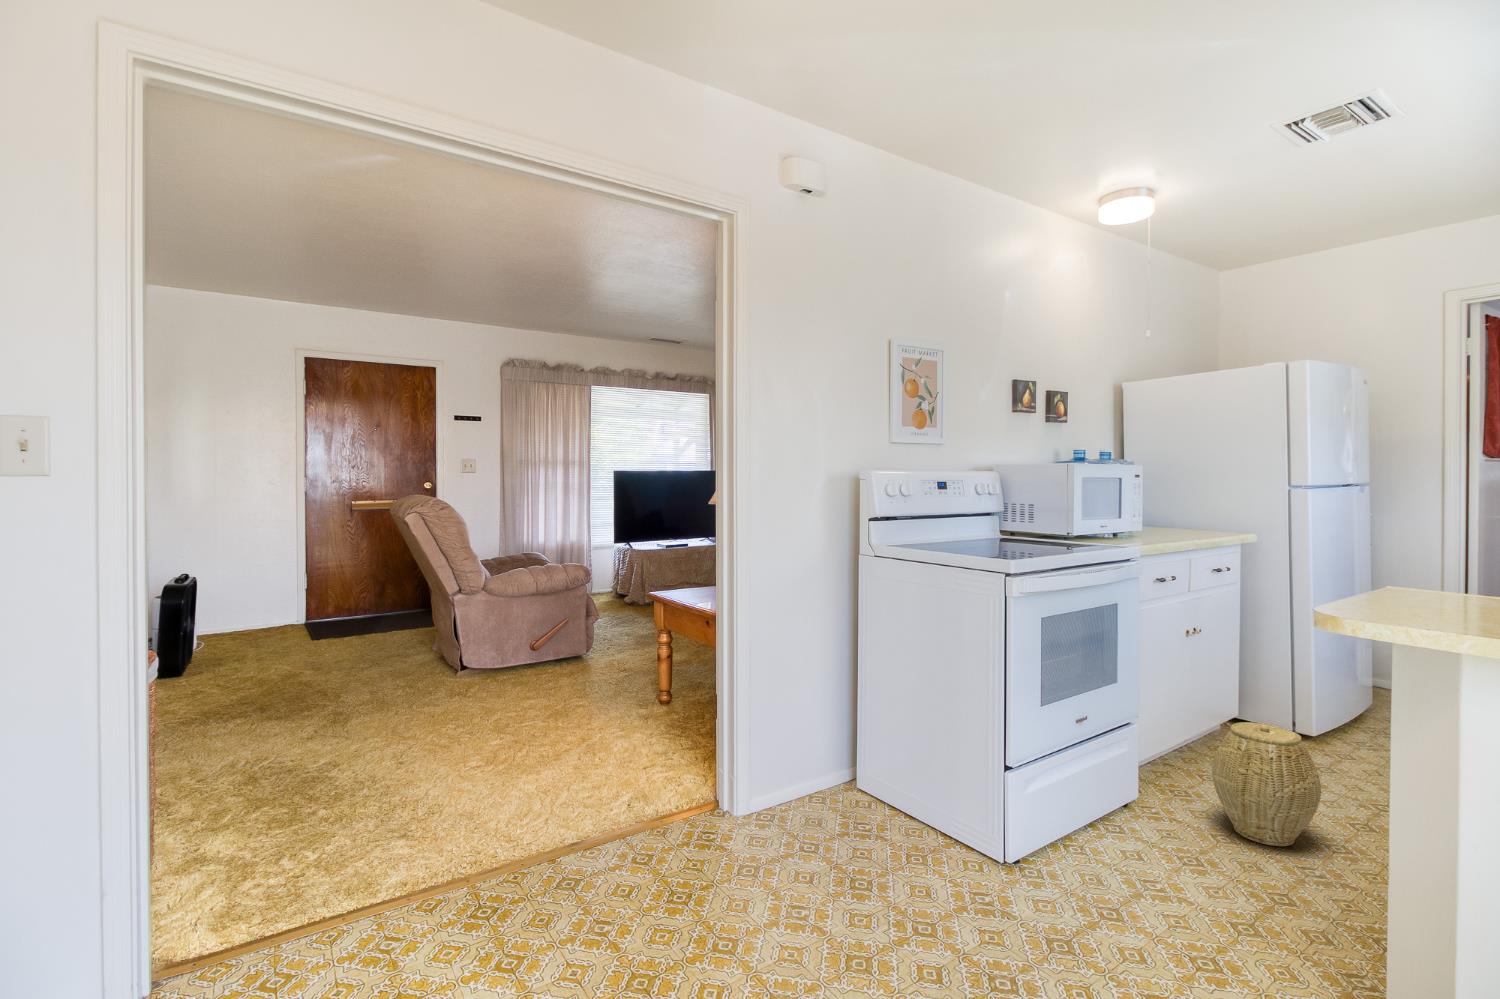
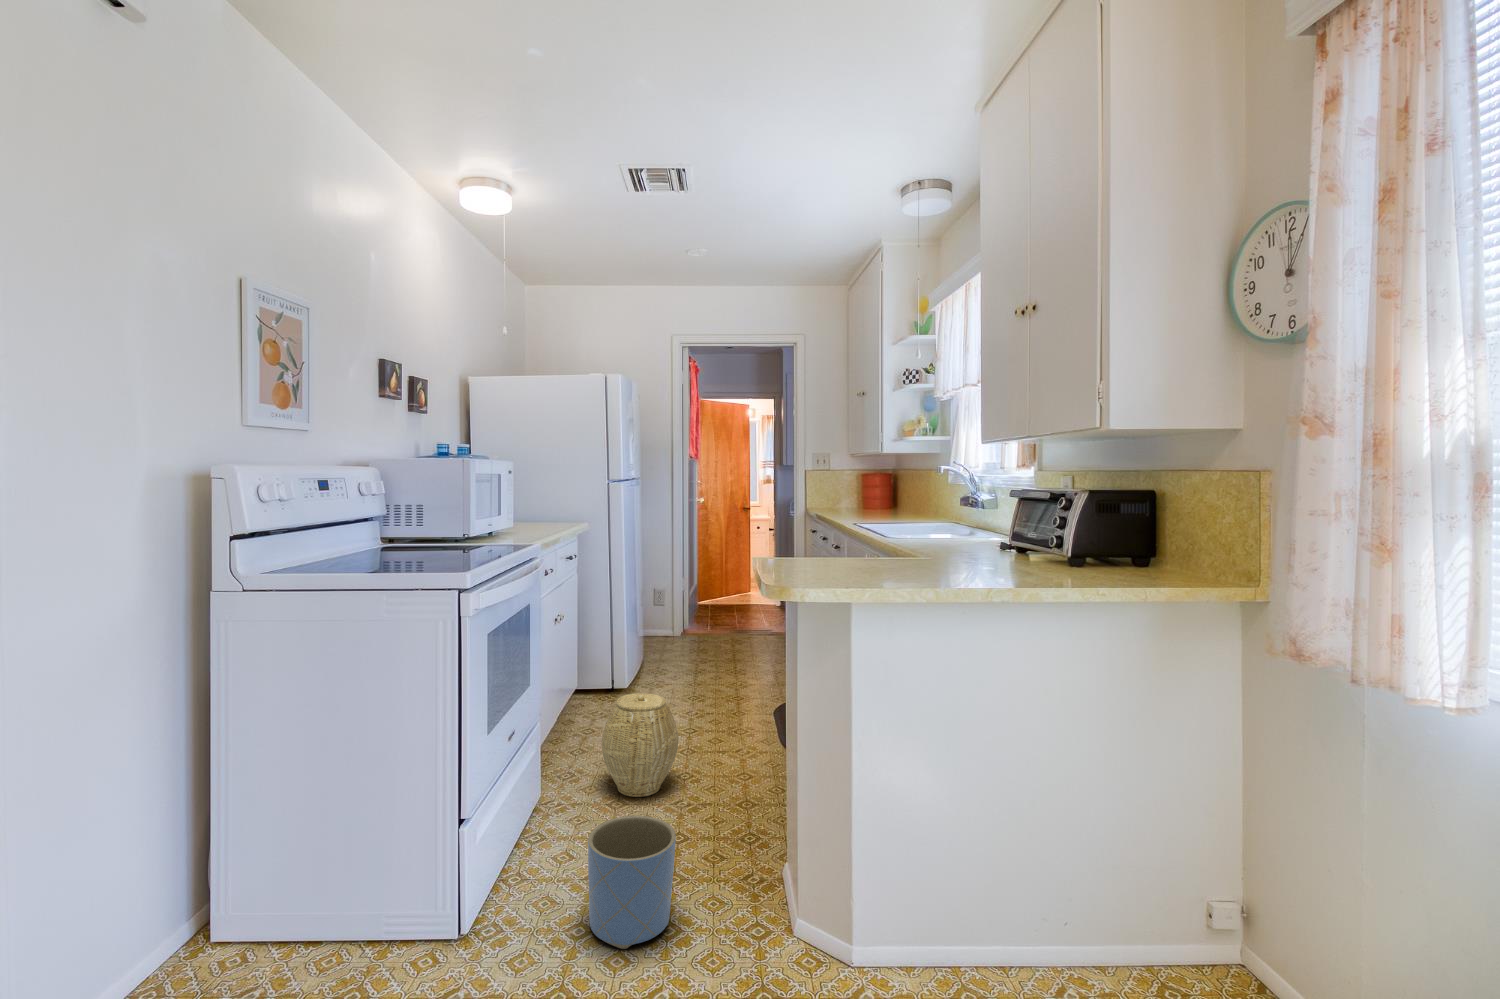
planter: none [1117,821,1223,957] -> present [588,816,676,949]

